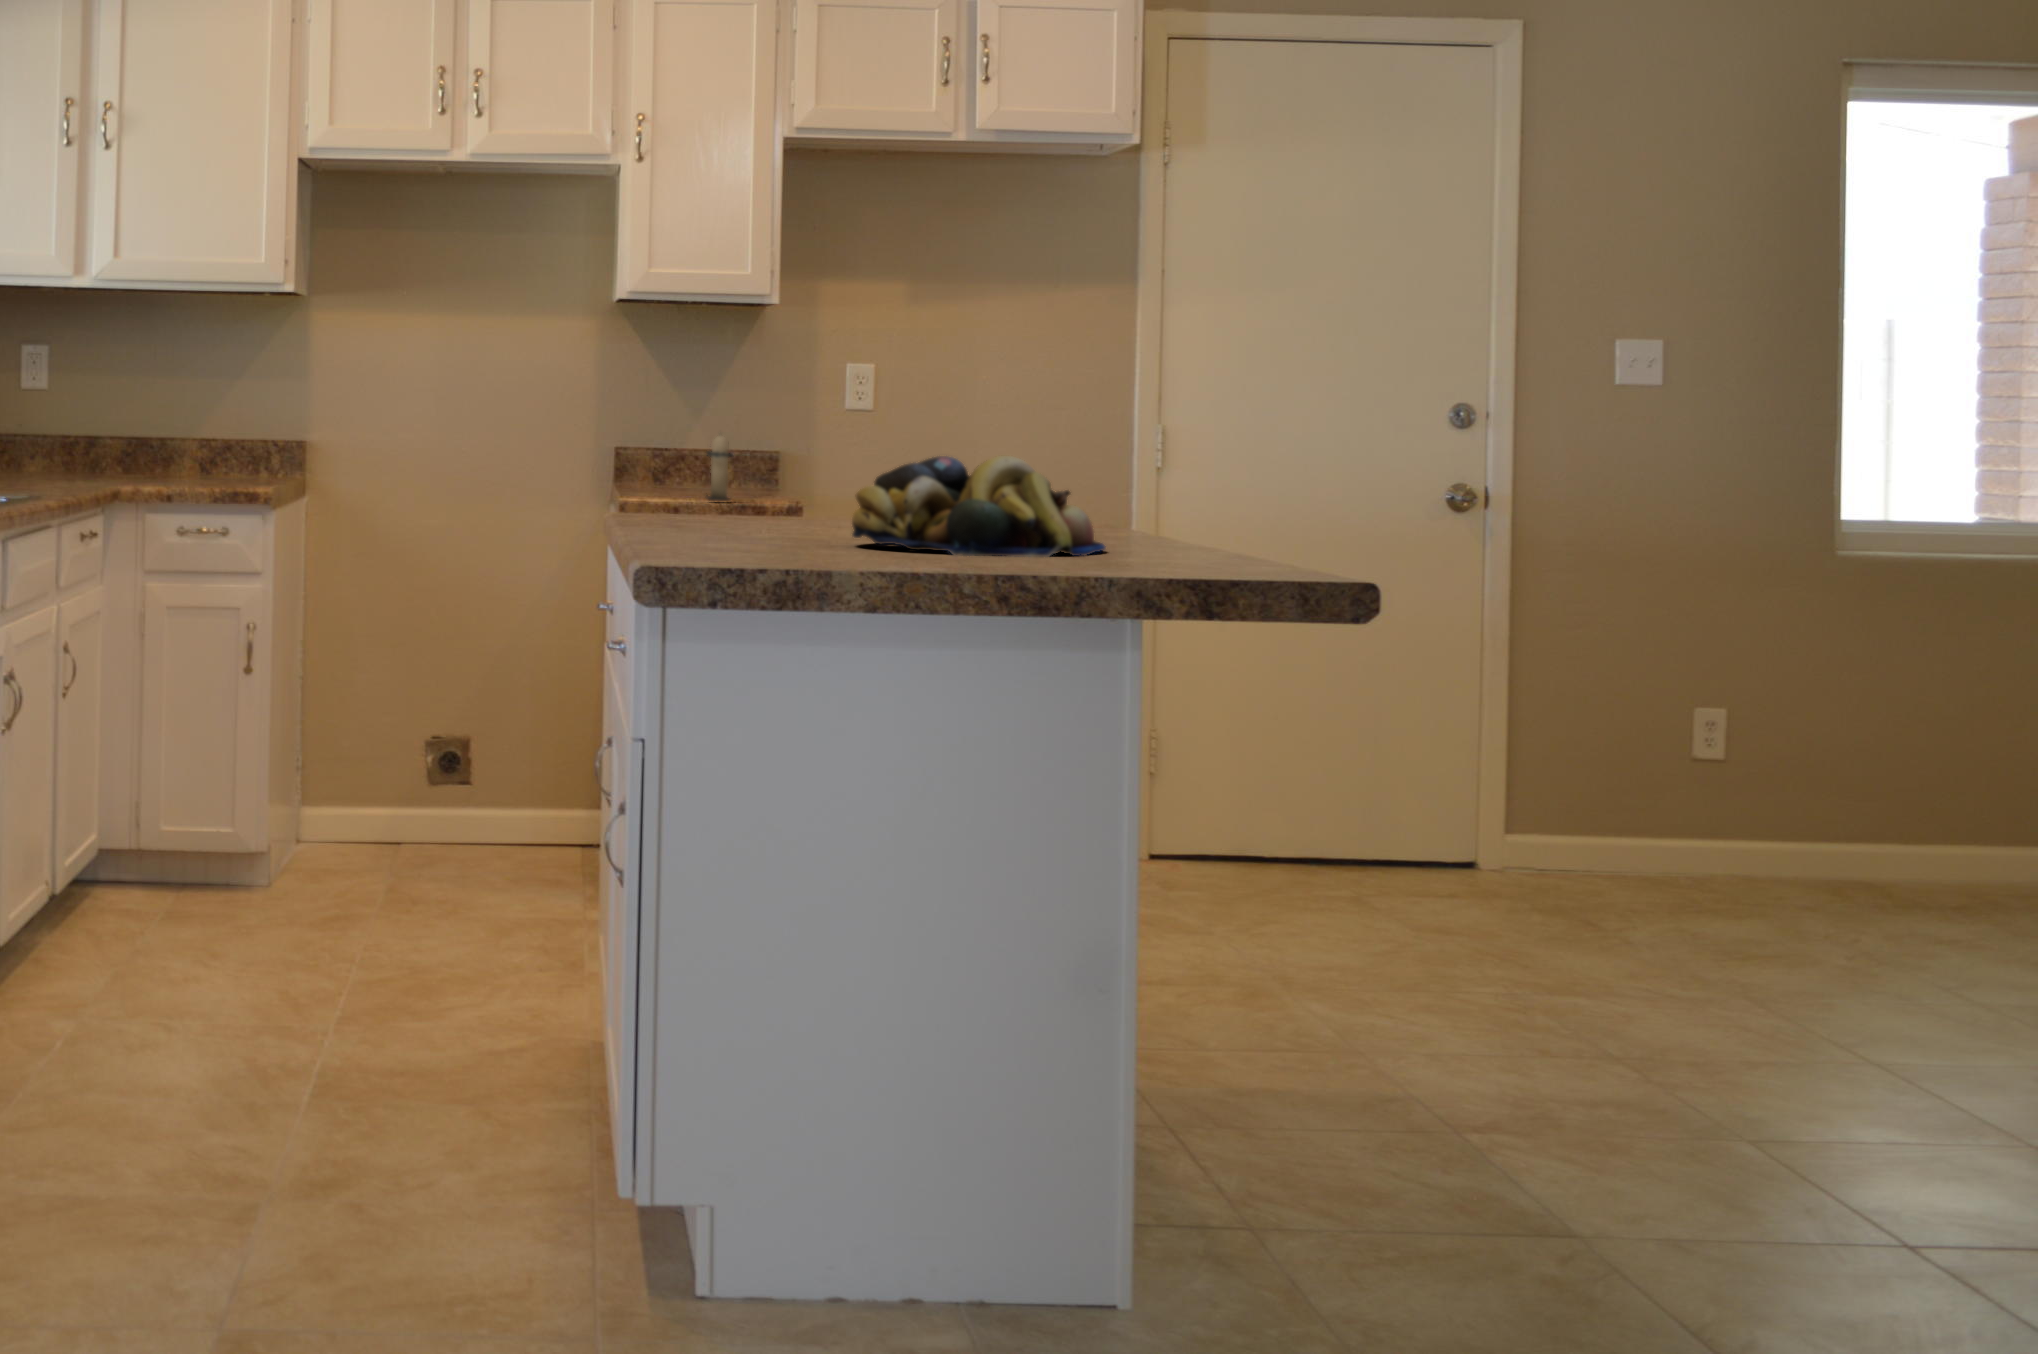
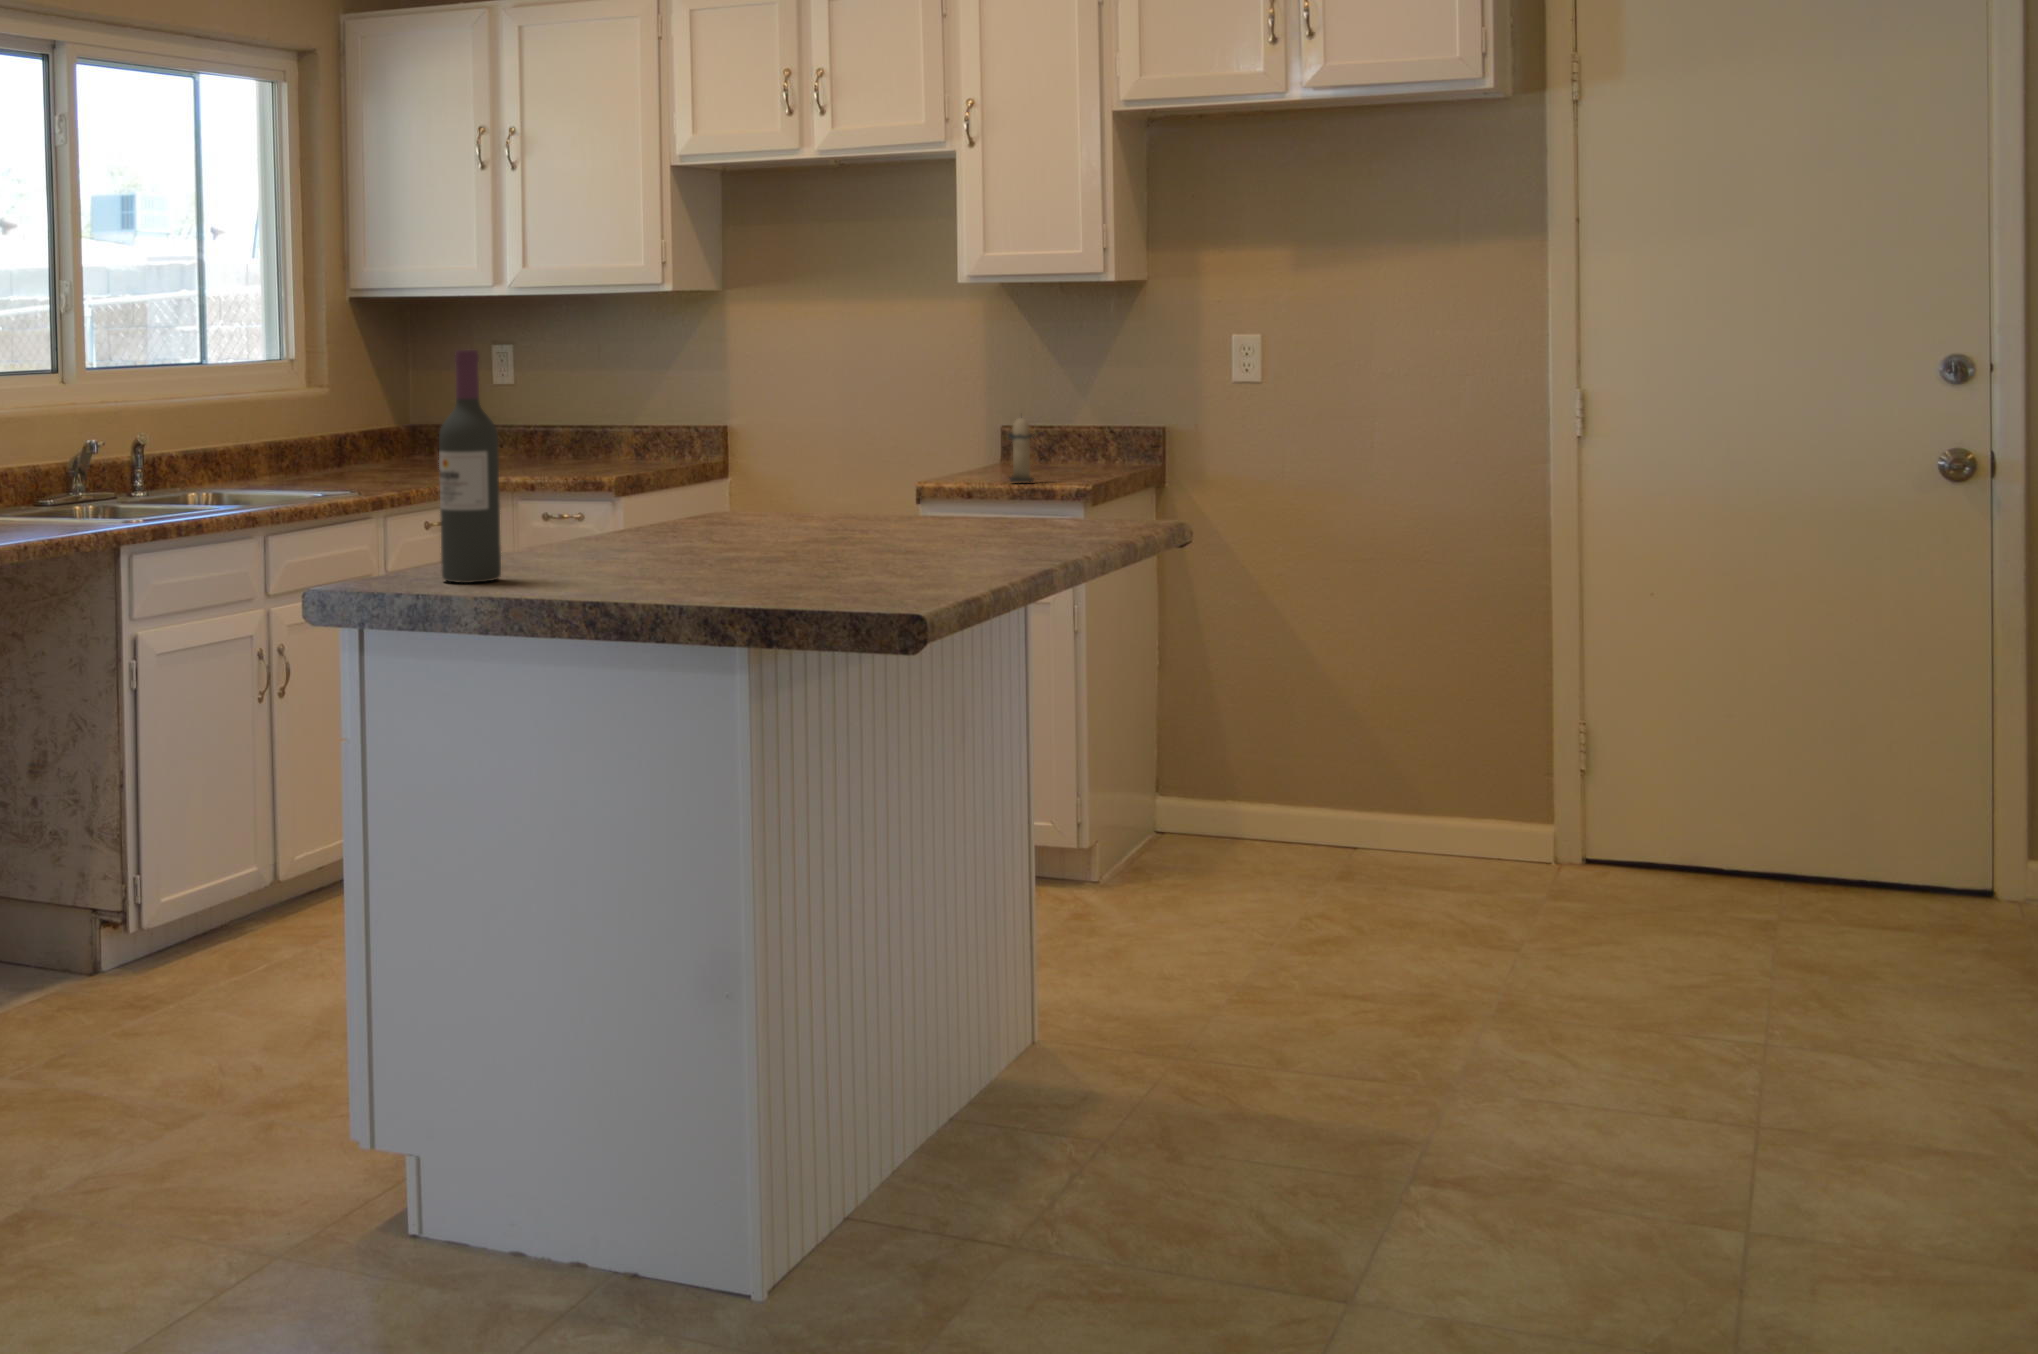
wine bottle: none [751,314,818,561] -> present [439,350,501,583]
fruit bowl: present [852,456,1105,557] -> none [666,468,921,576]

